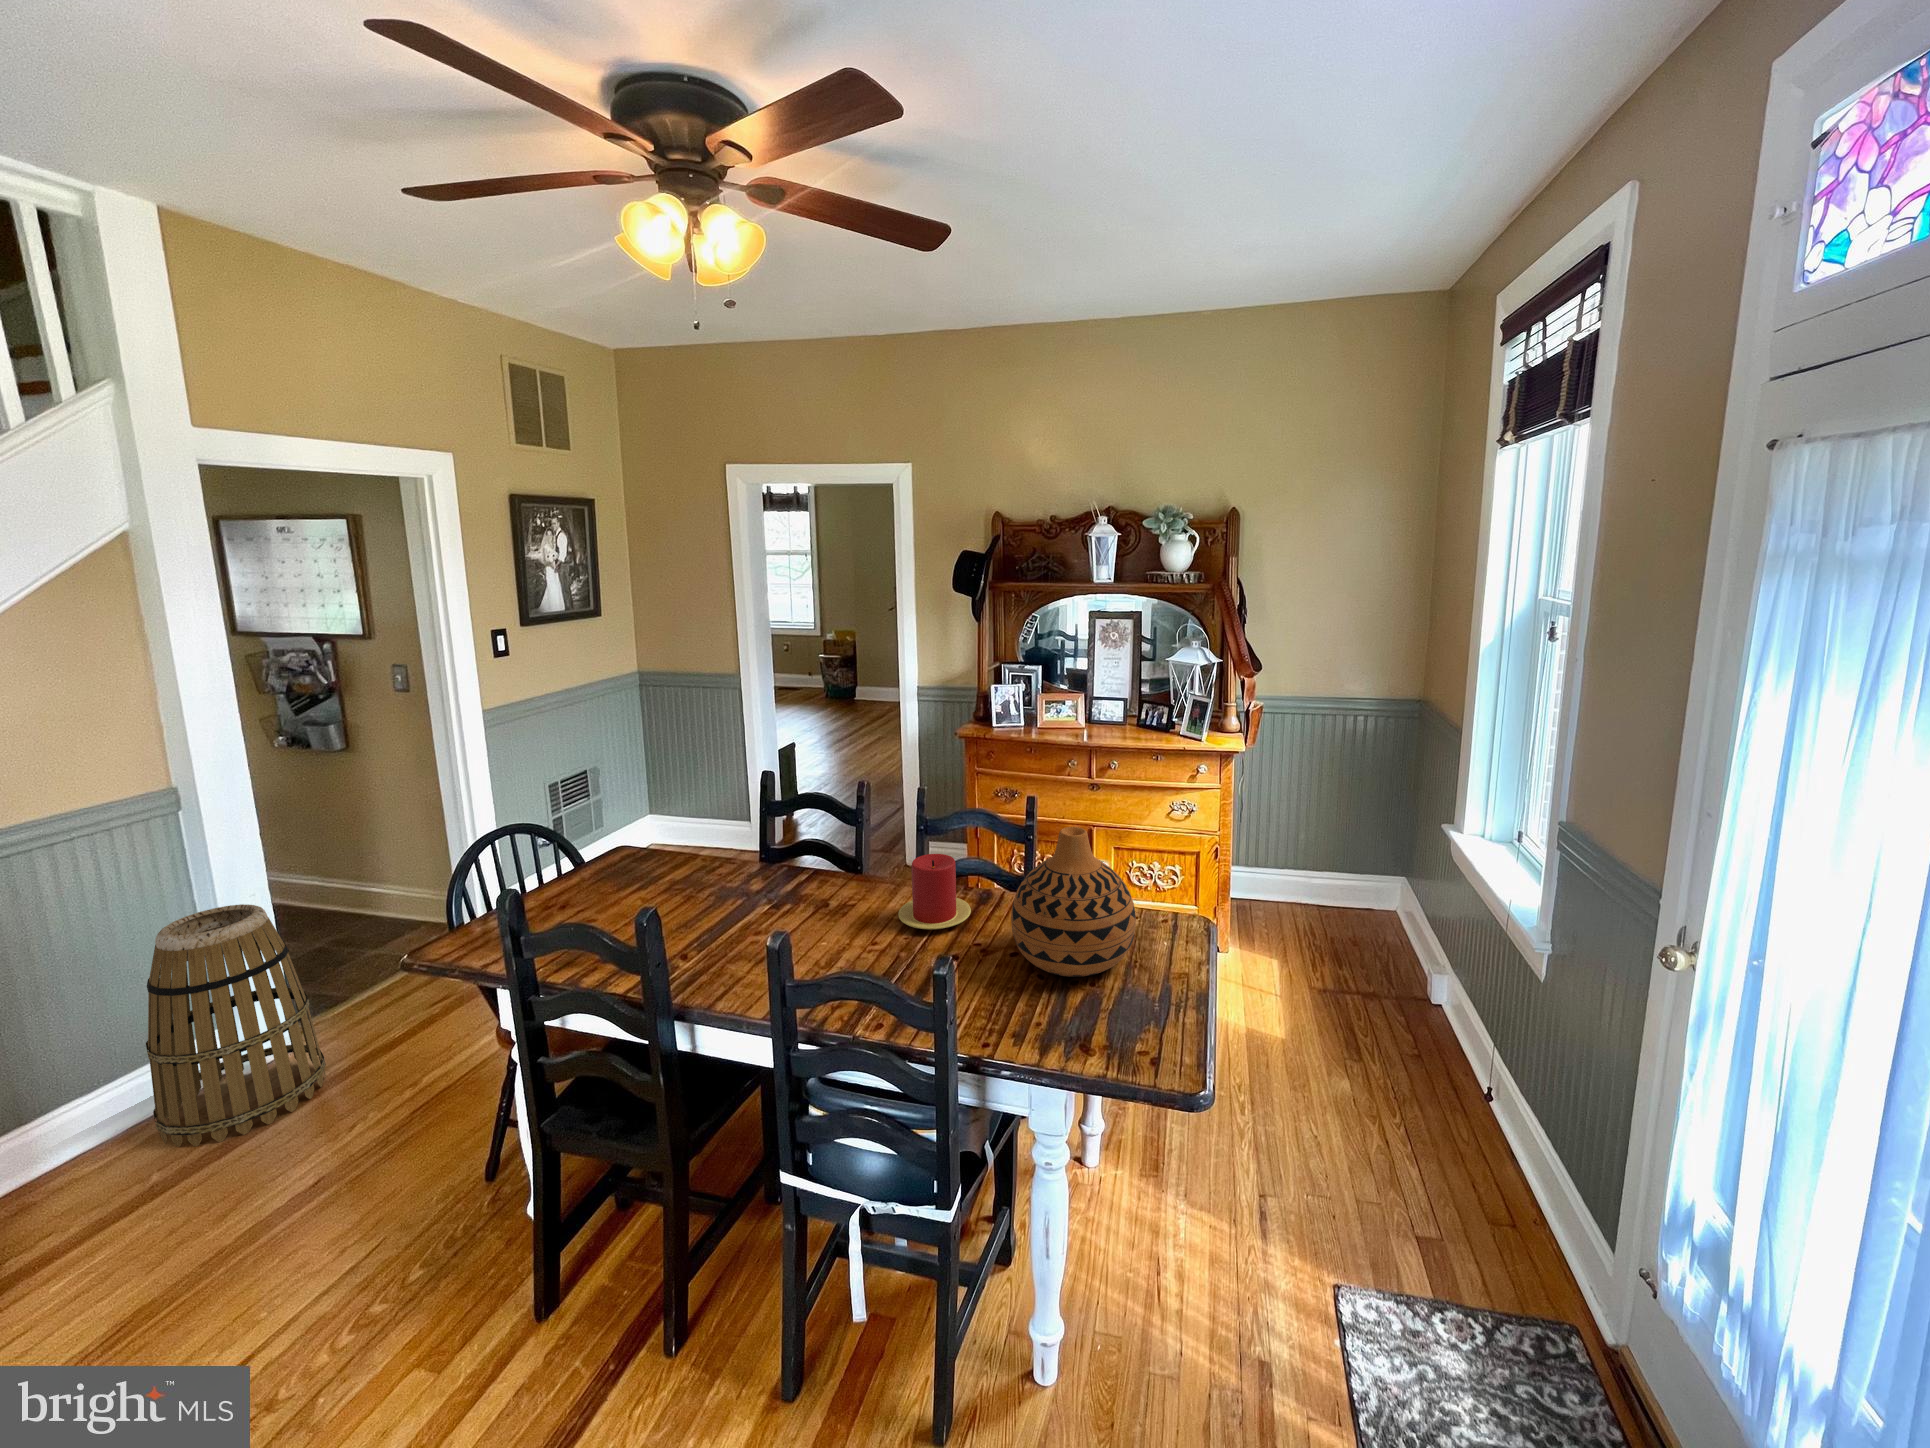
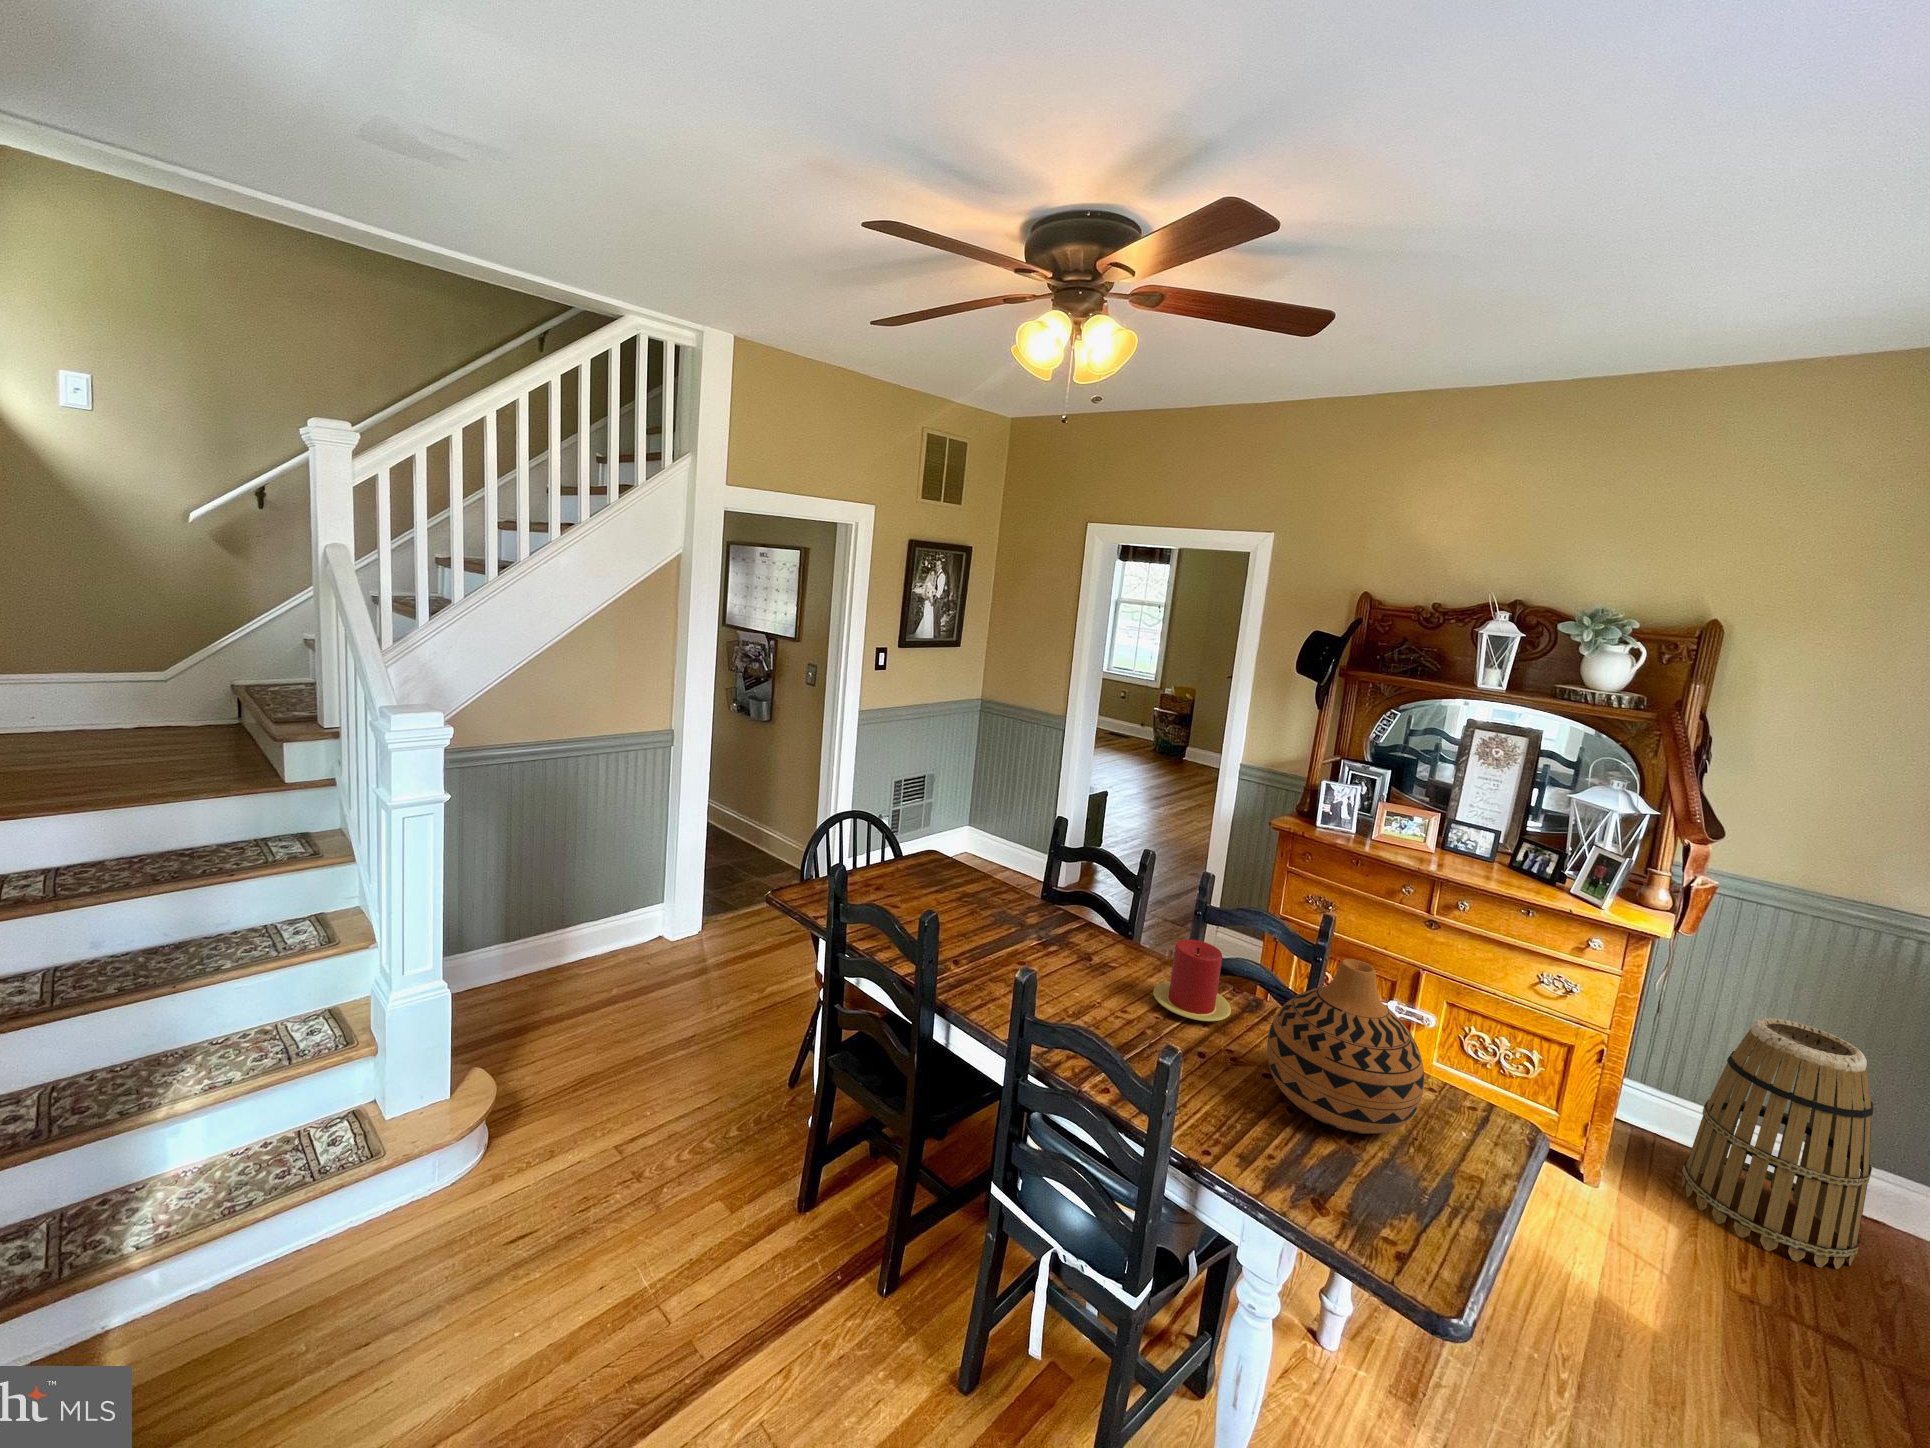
basket: present [146,904,326,1147] -> present [1682,1018,1874,1269]

